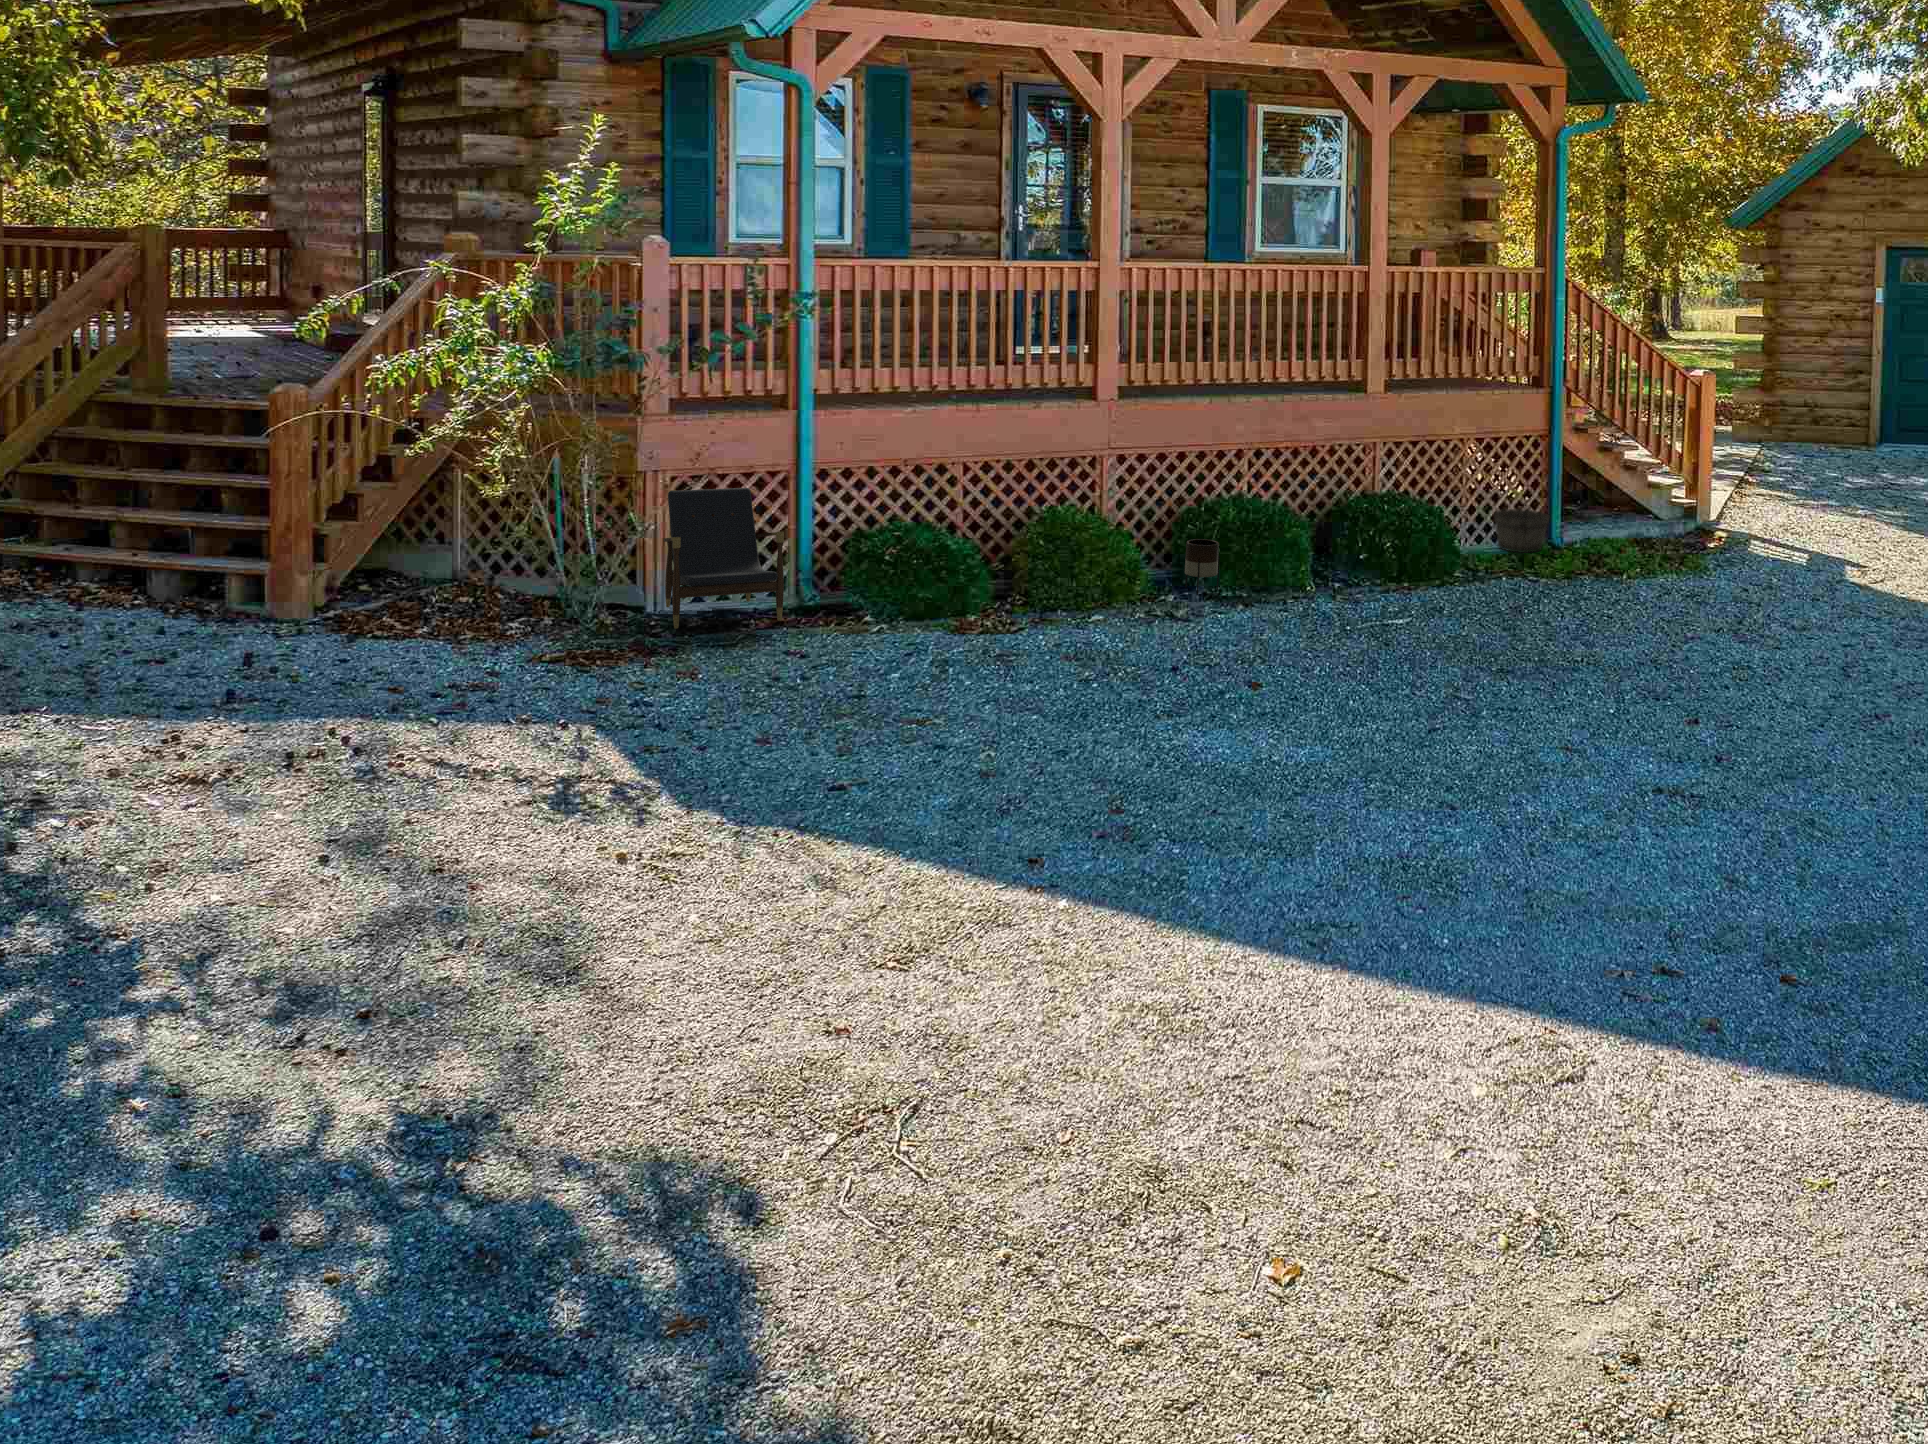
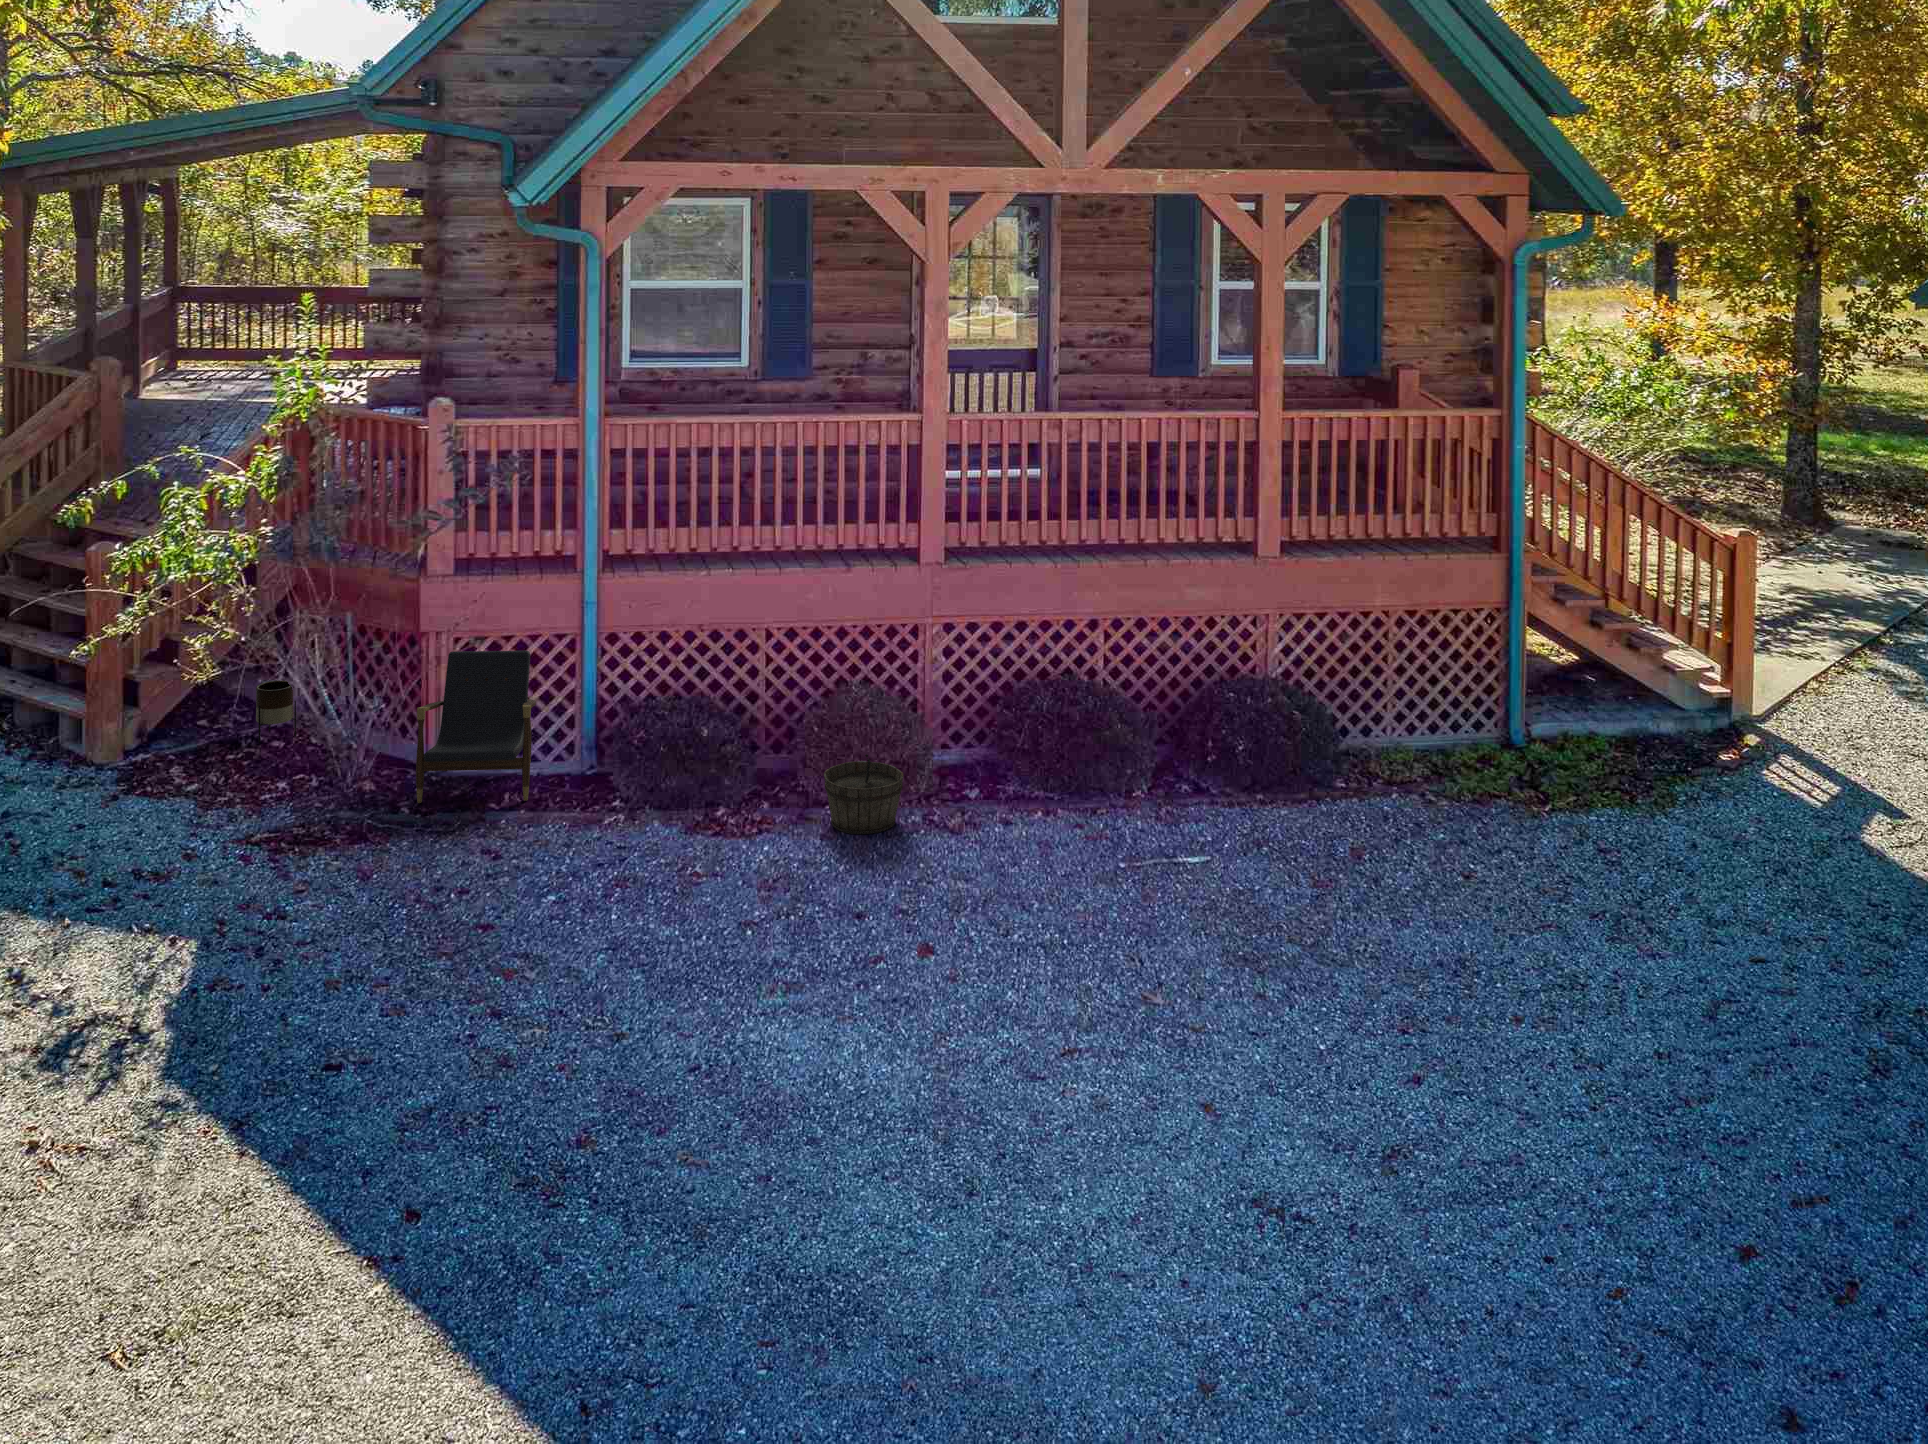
wooden bucket: present [1494,502,1549,553] -> present [824,754,904,834]
planter: present [1185,539,1220,595] -> present [256,681,296,743]

